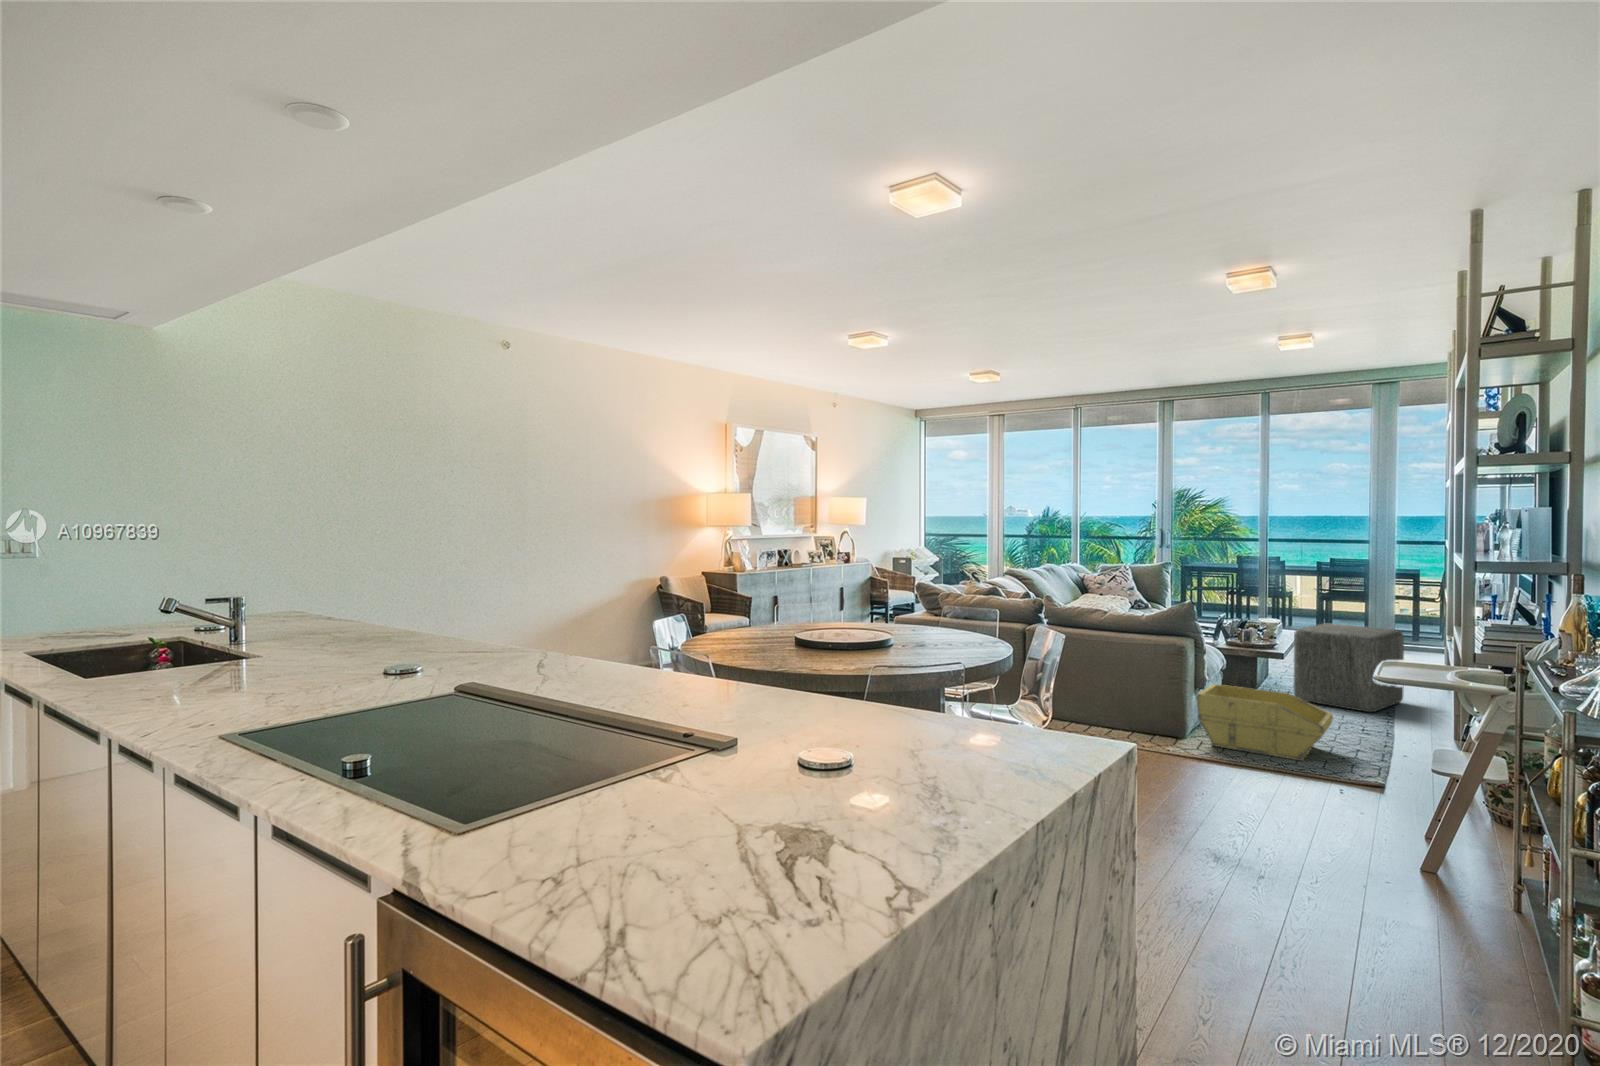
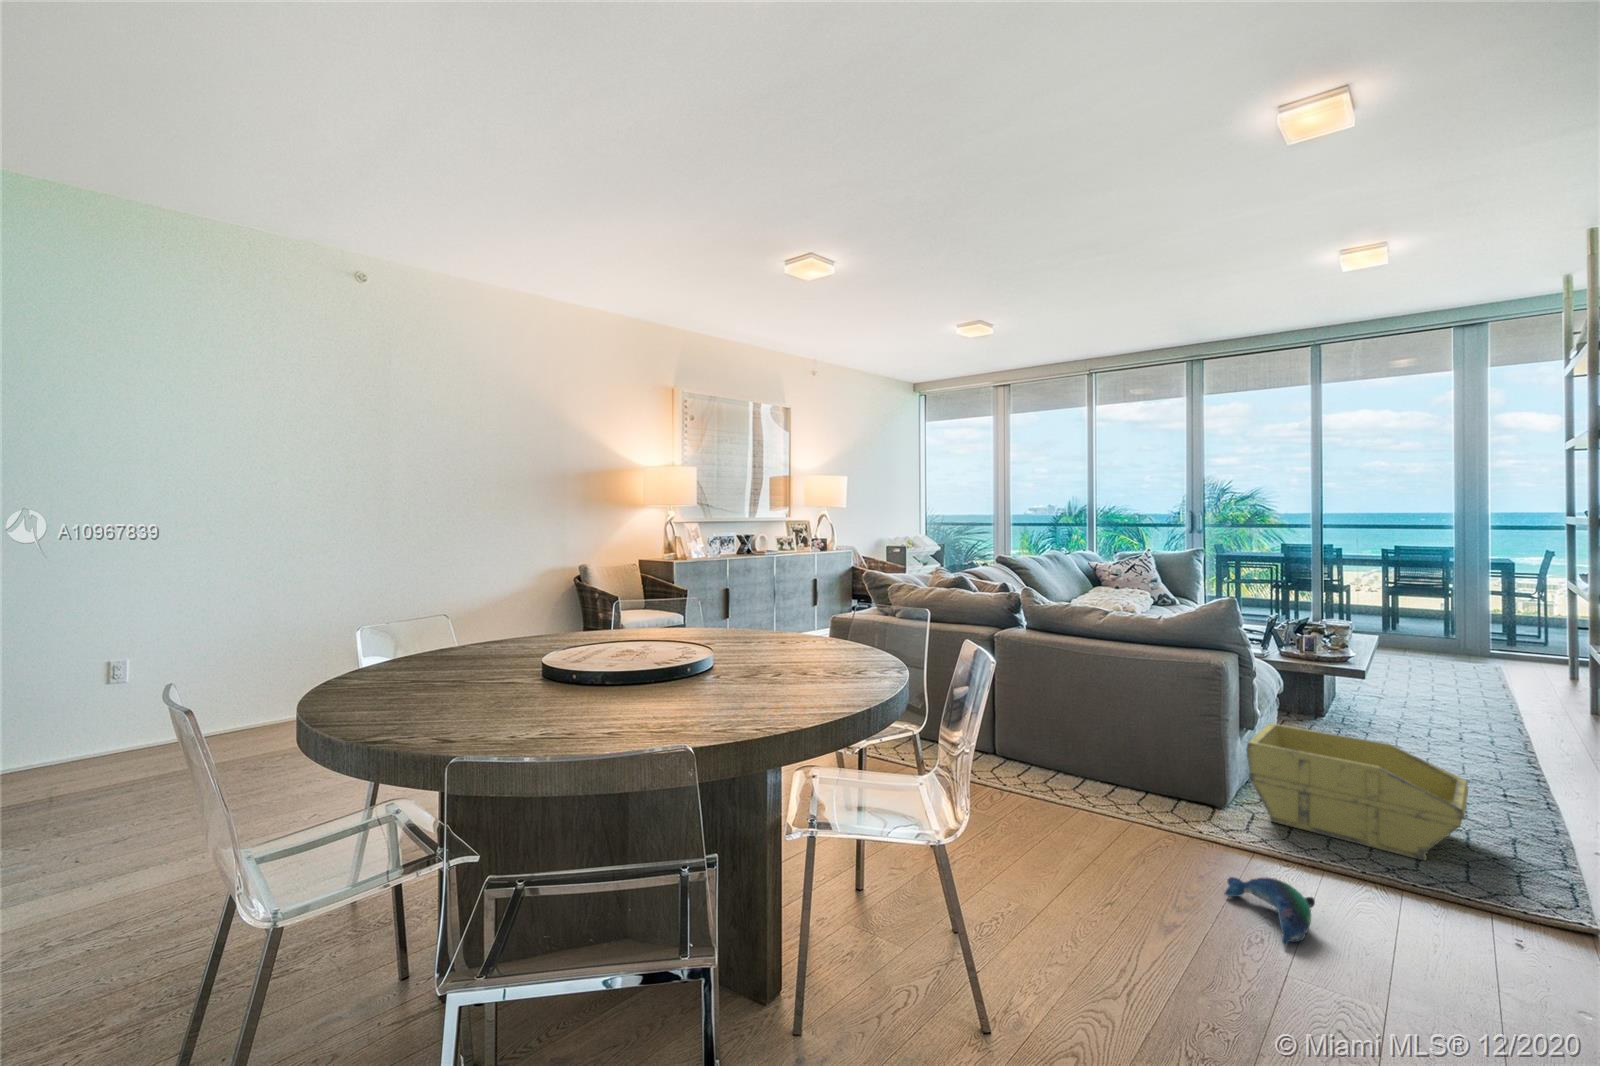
ottoman: present [1294,623,1404,712] -> none [1377,630,1542,760]
plush toy: none [1179,764,1230,796] -> present [1224,877,1315,946]

